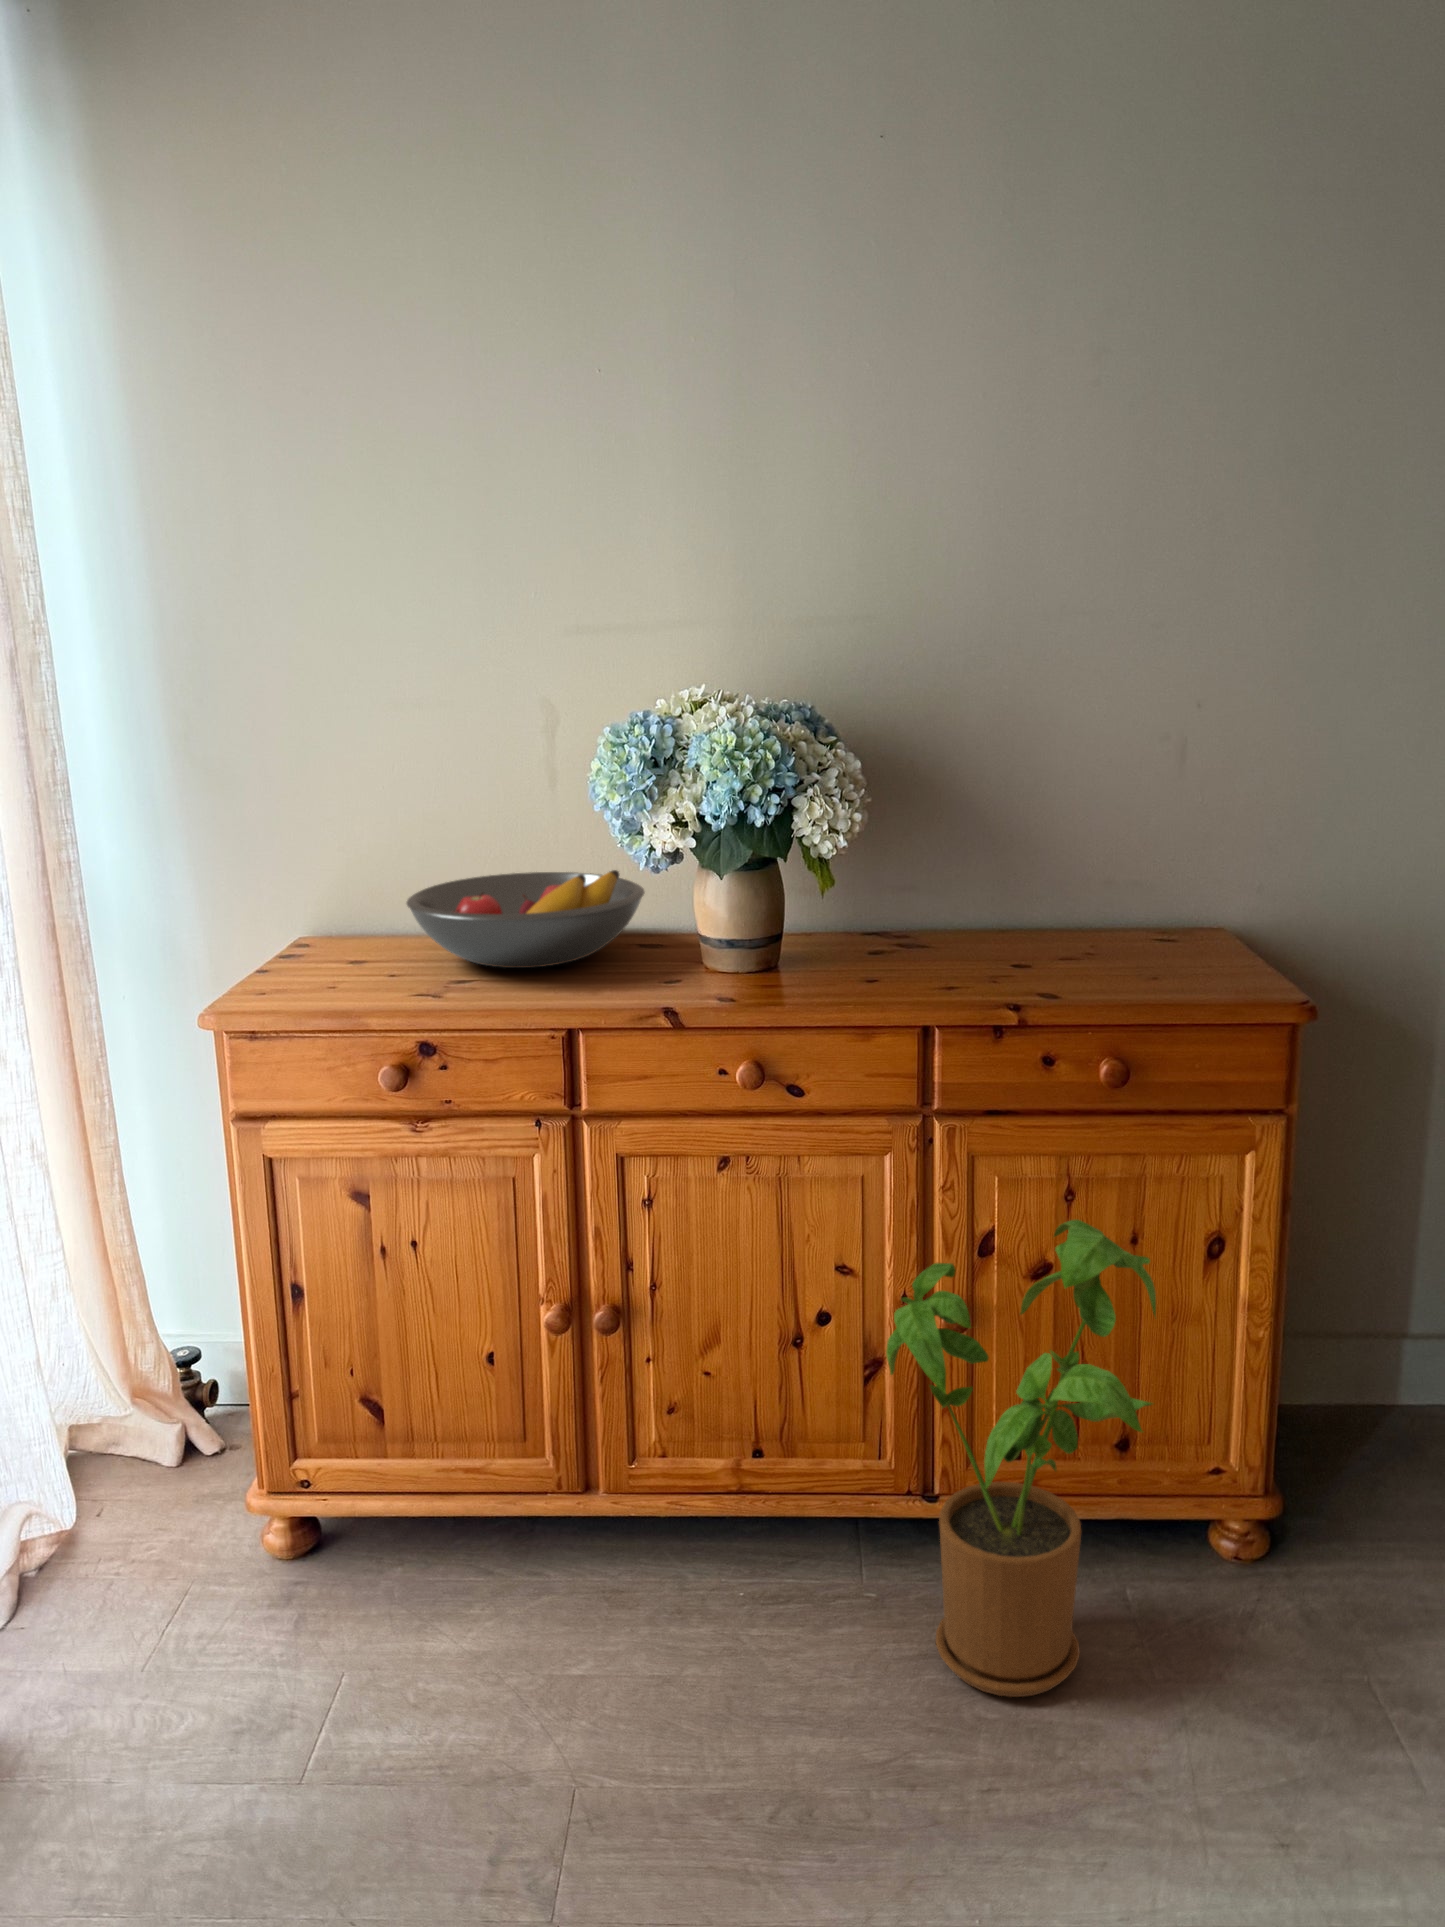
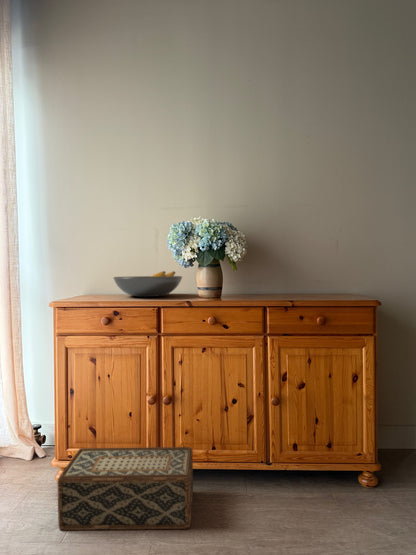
house plant: present [886,1220,1156,1697] -> none [254,362,339,524]
woven basket: none [285,1458,695,1725] -> present [58,447,193,530]

